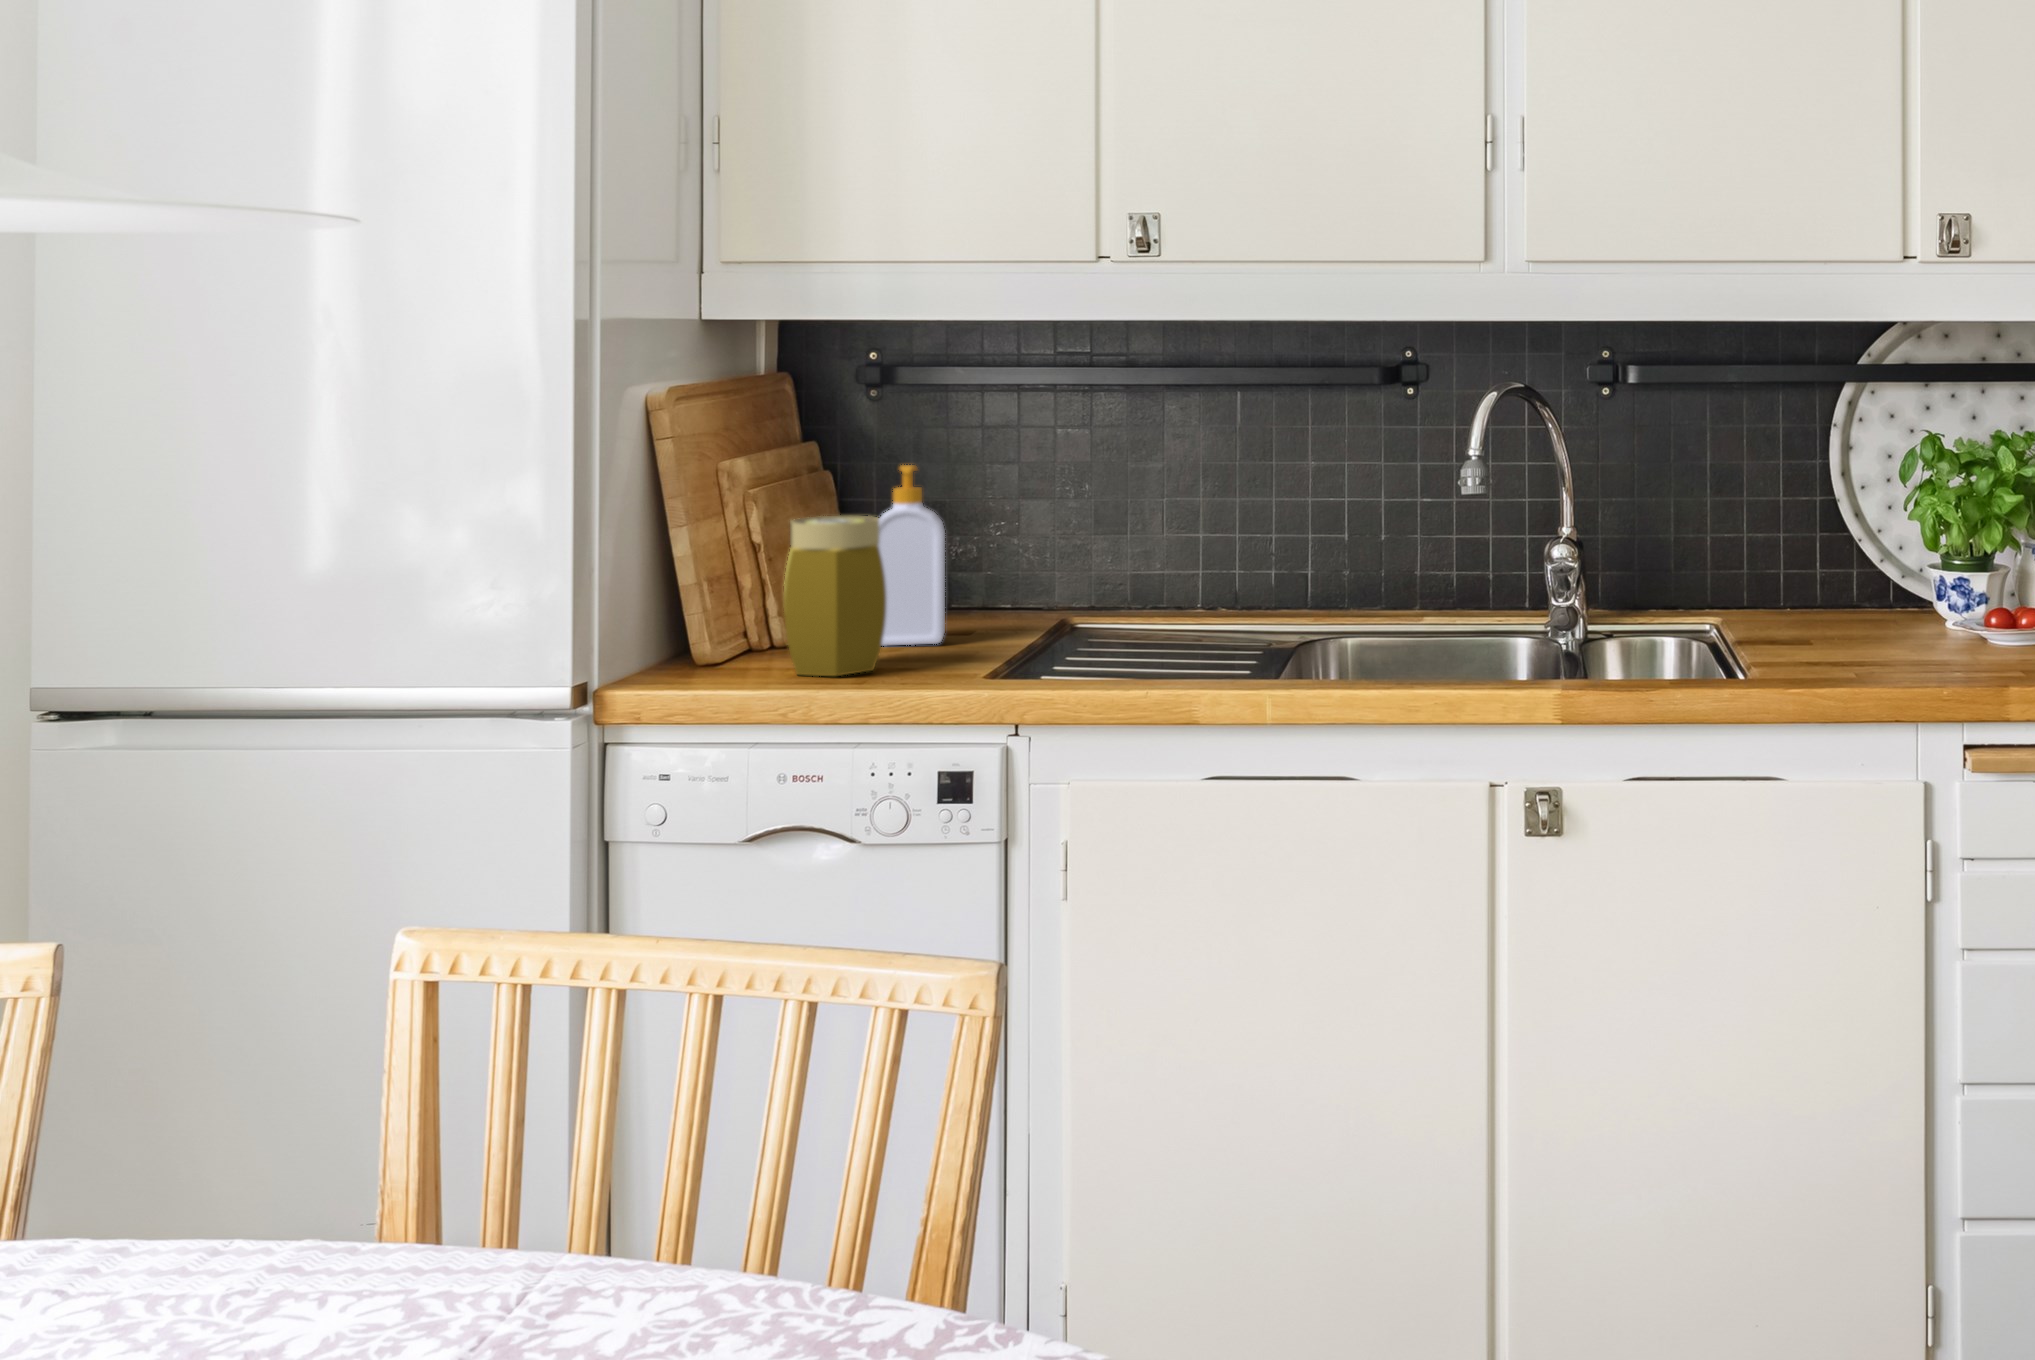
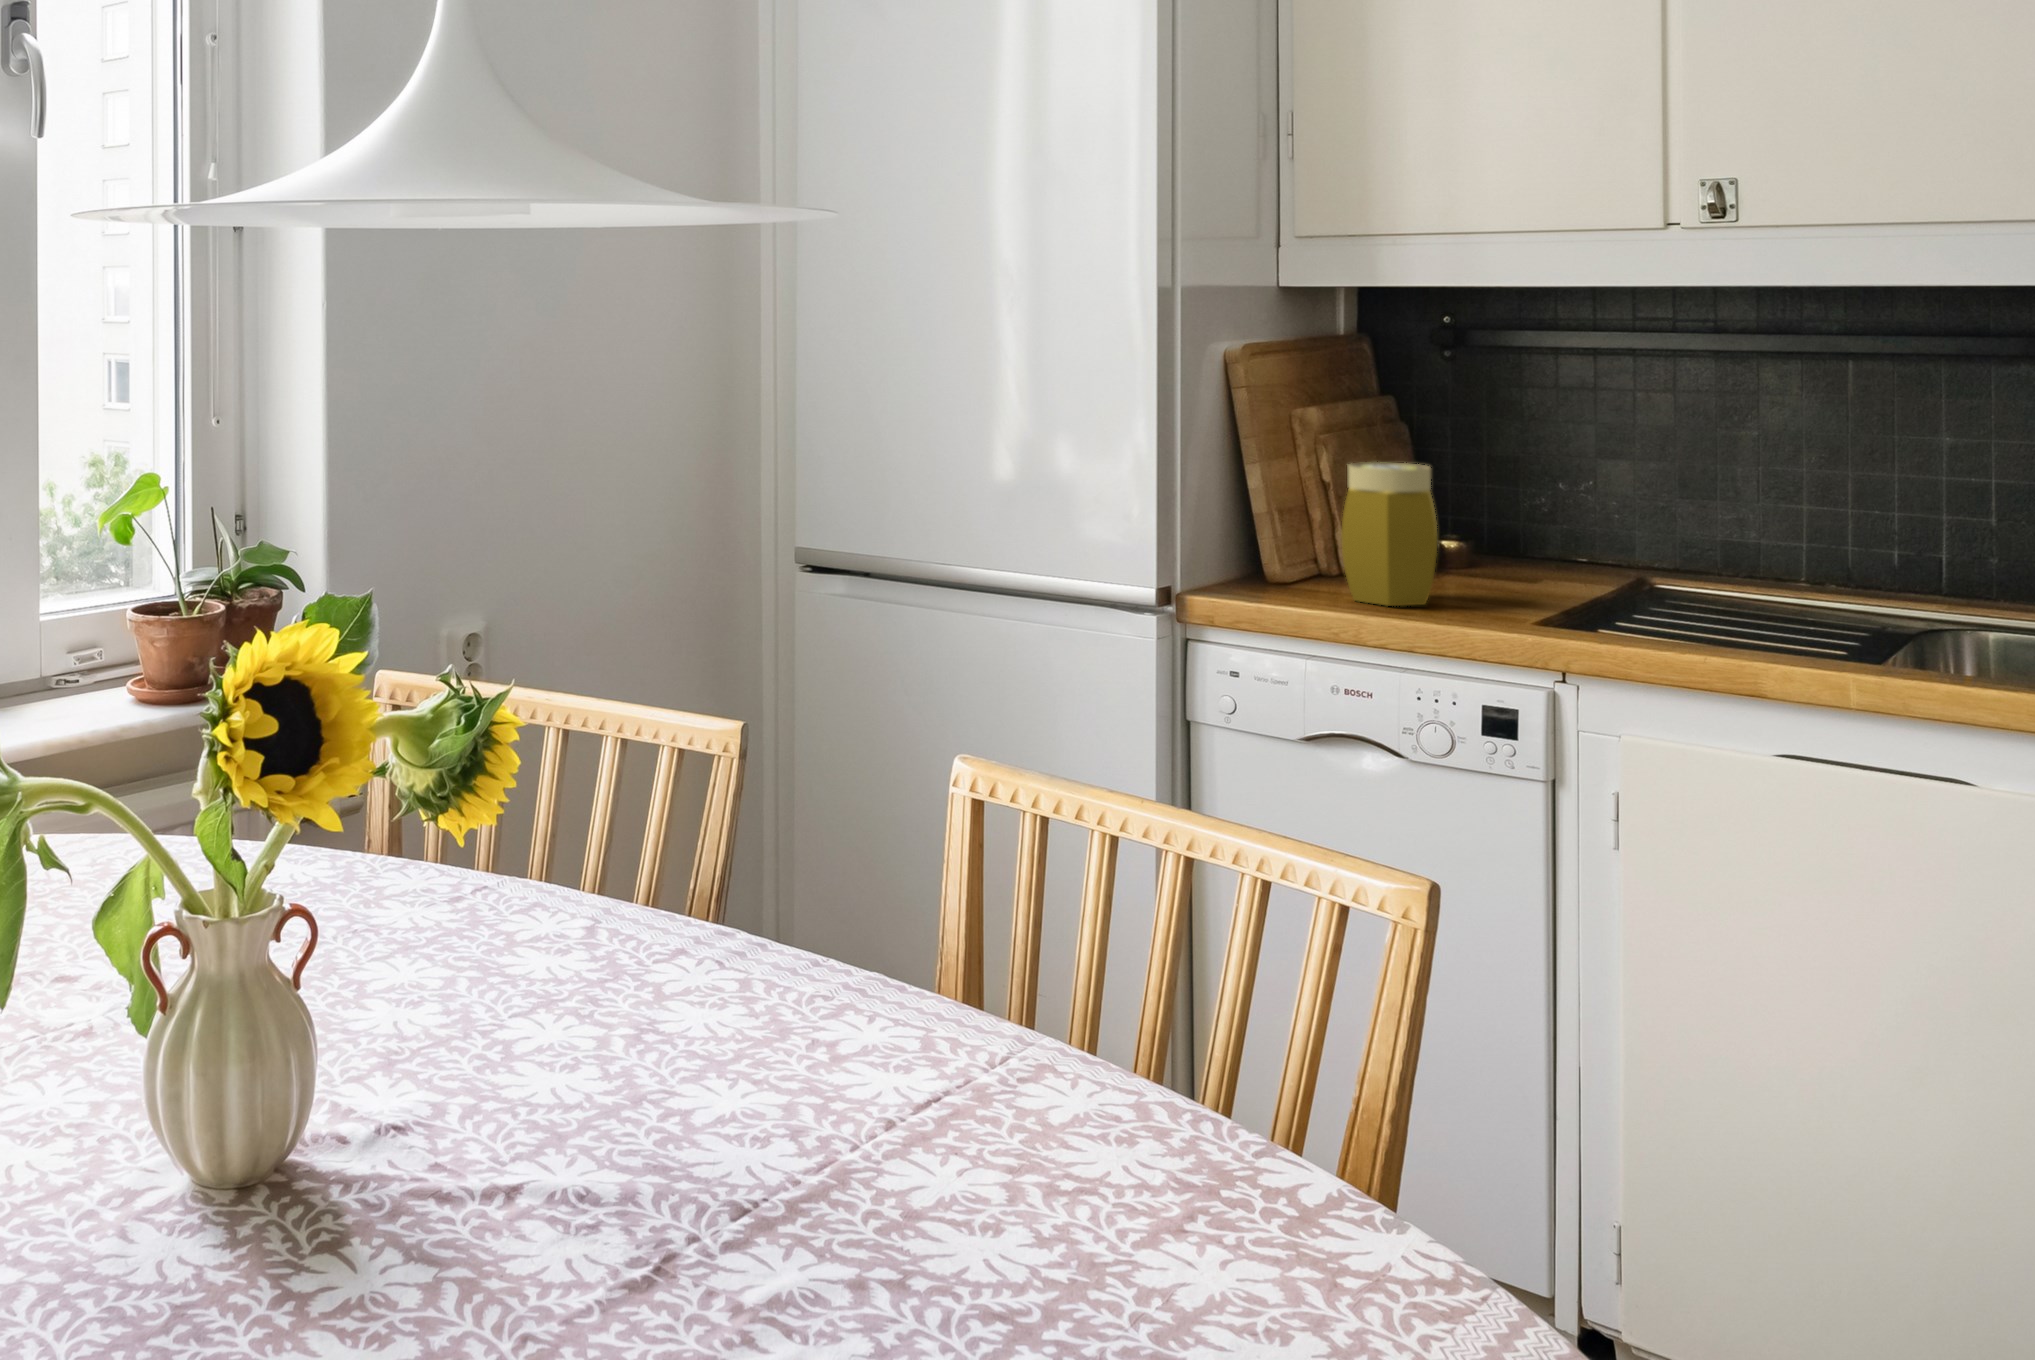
soap bottle: present [878,465,945,646] -> none [1430,421,1507,588]

